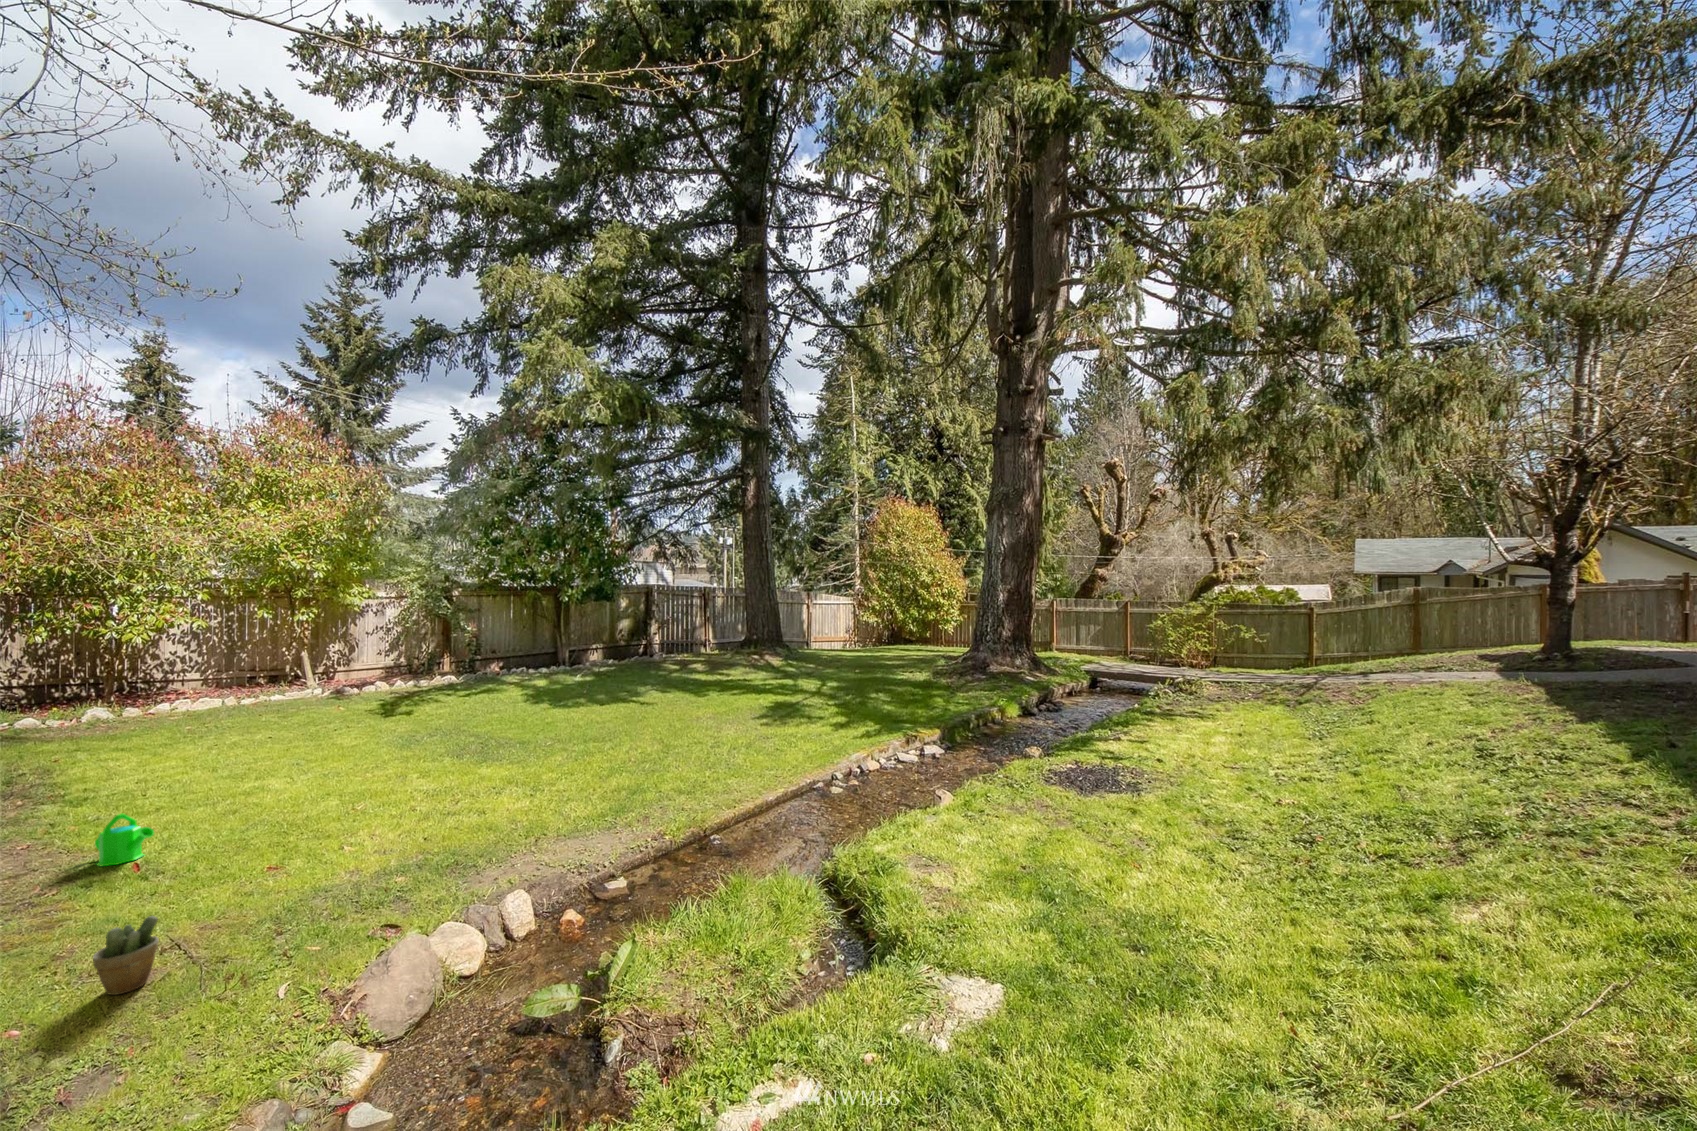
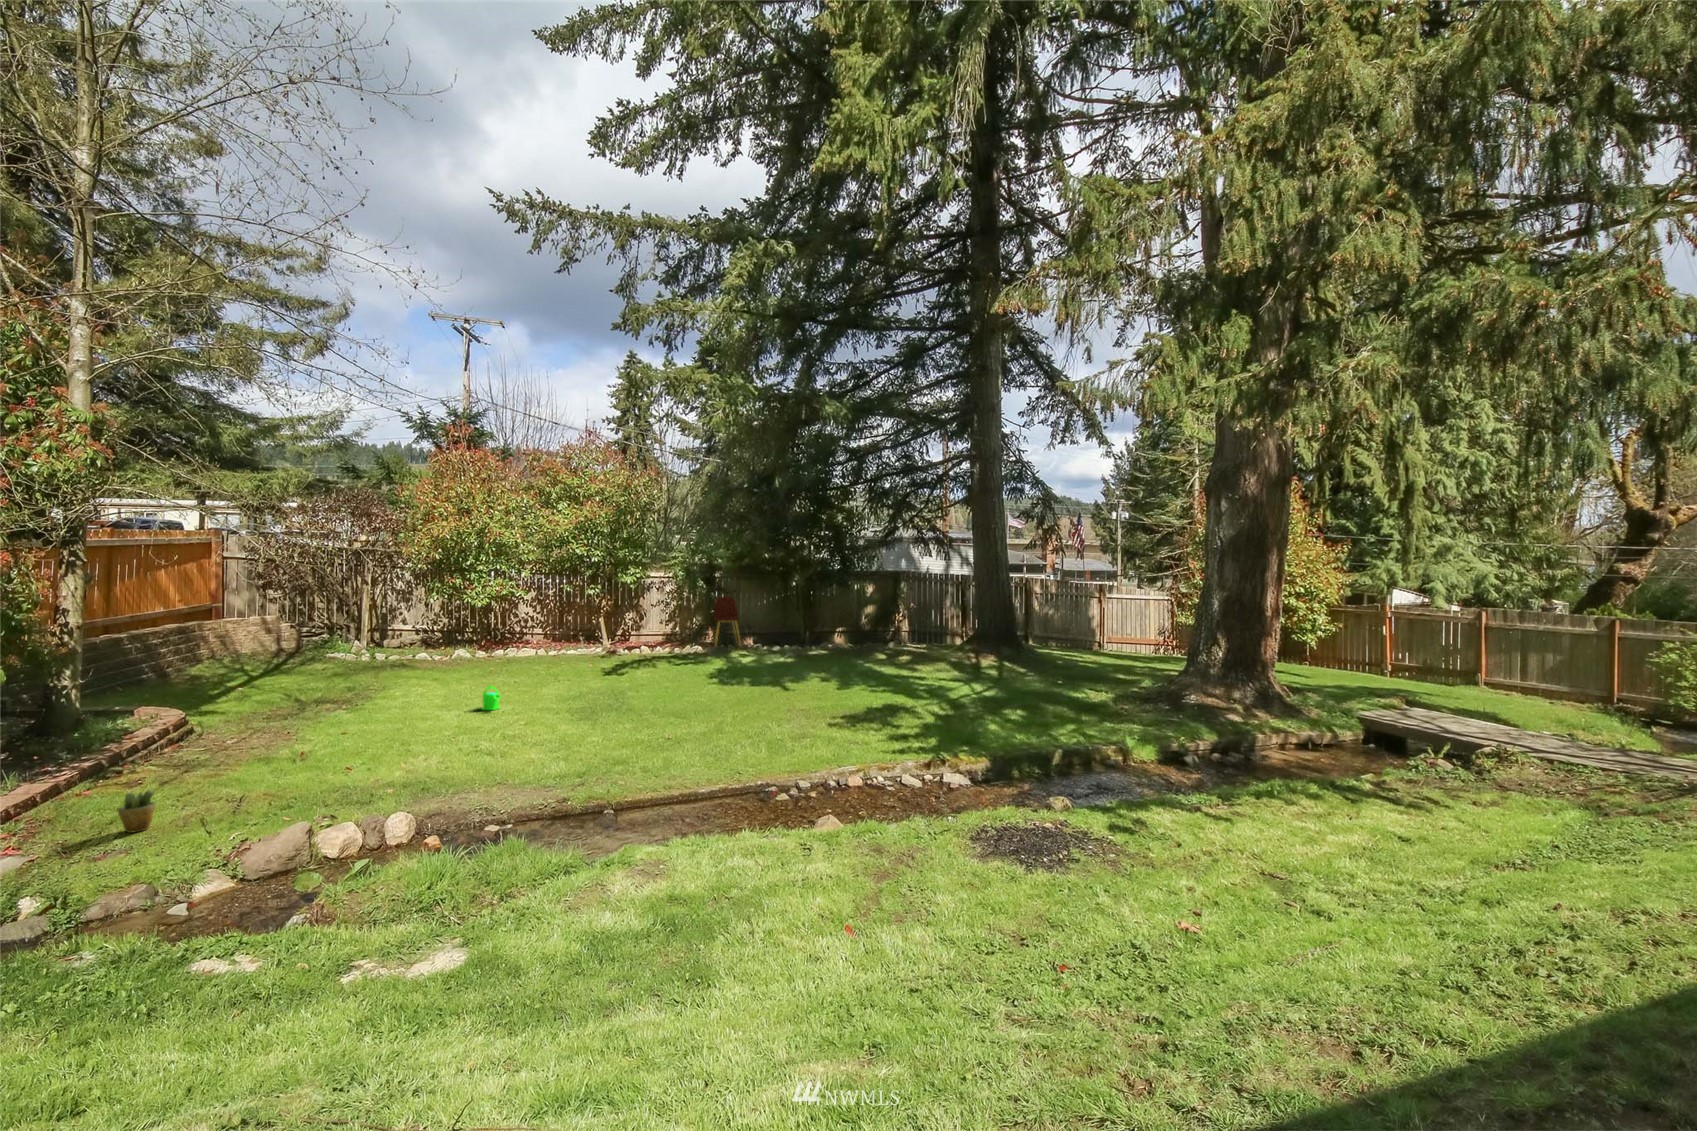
chair: none [450,618,491,675] -> present [714,596,740,647]
watering can: present [95,814,154,866] -> present [482,686,500,710]

